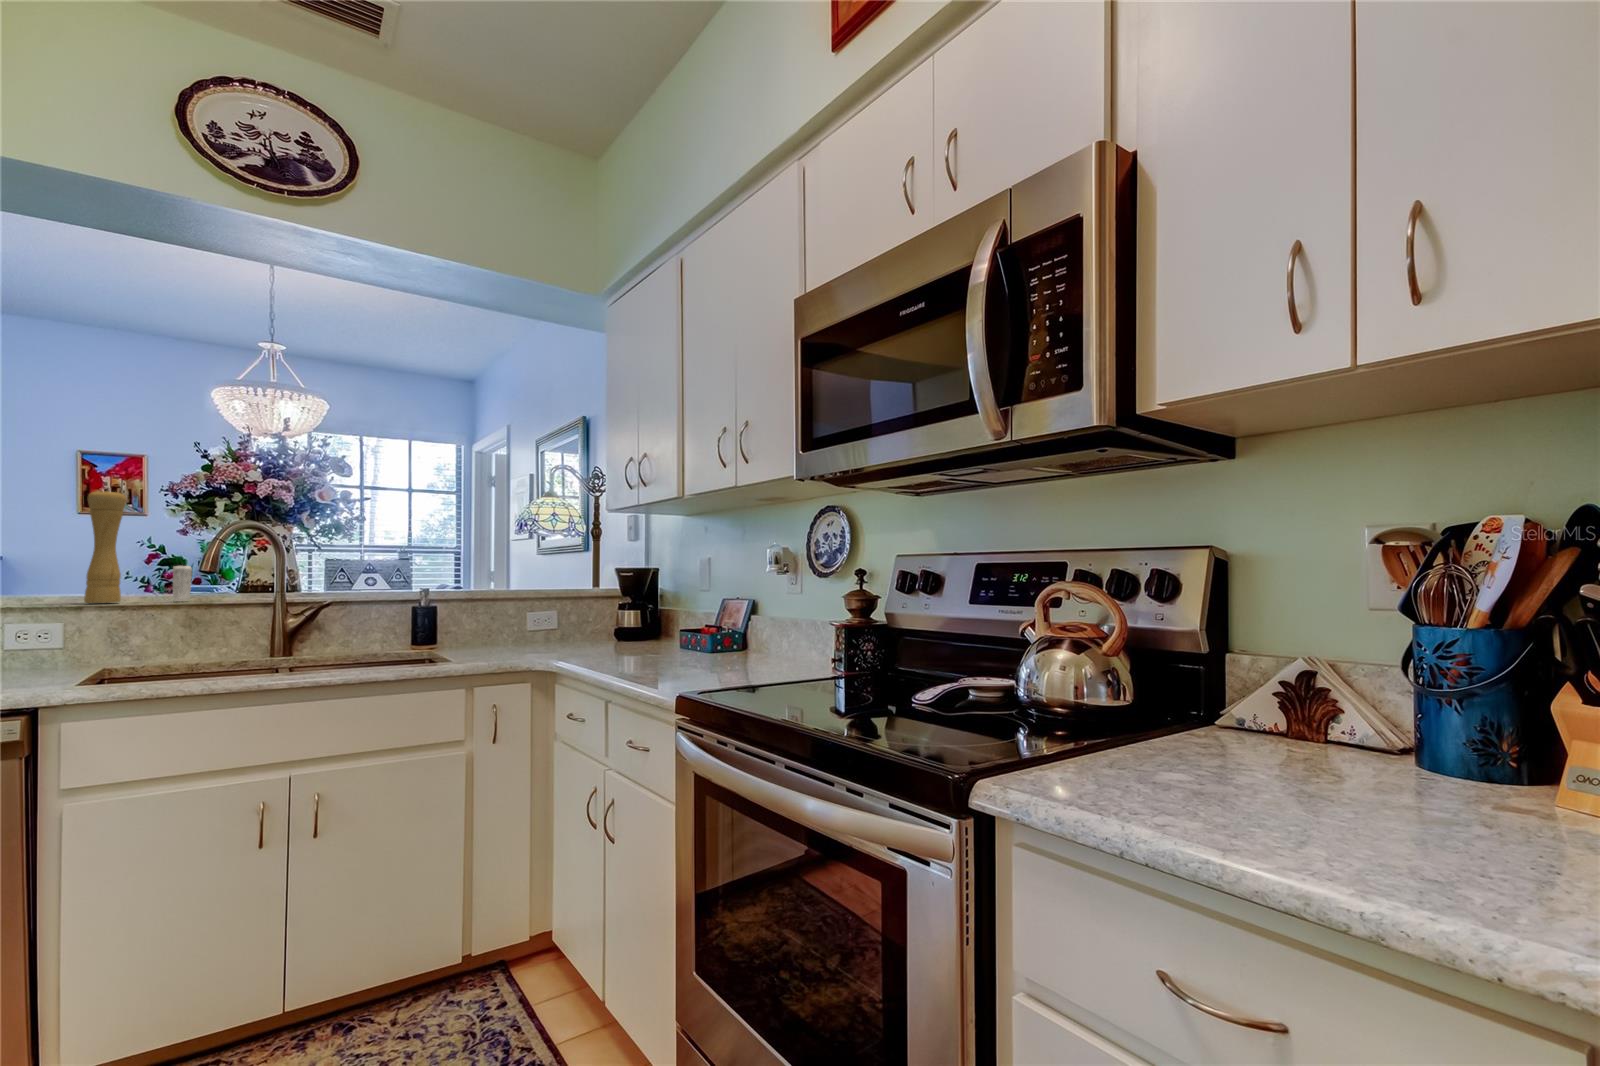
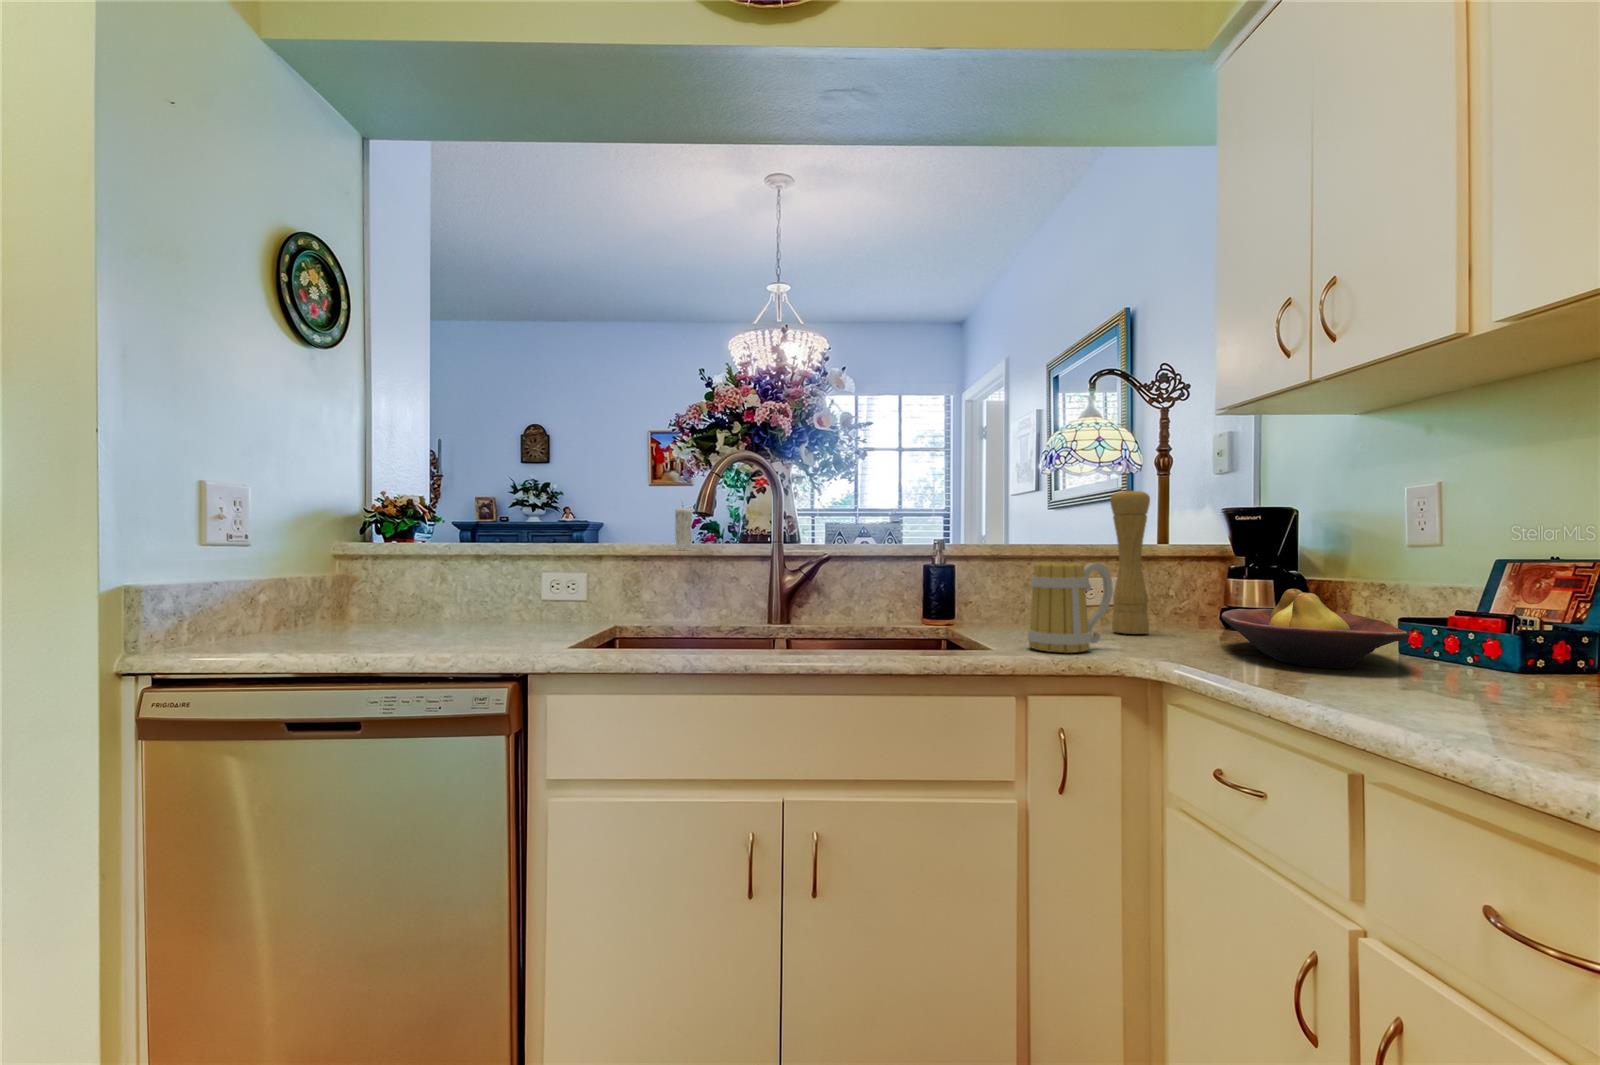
pepper mill: present [84,490,126,603] -> present [1110,489,1150,634]
mug: none [475,604,531,659] -> present [1027,563,1113,653]
fruit bowl: none [592,615,670,655] -> present [1221,589,1409,669]

